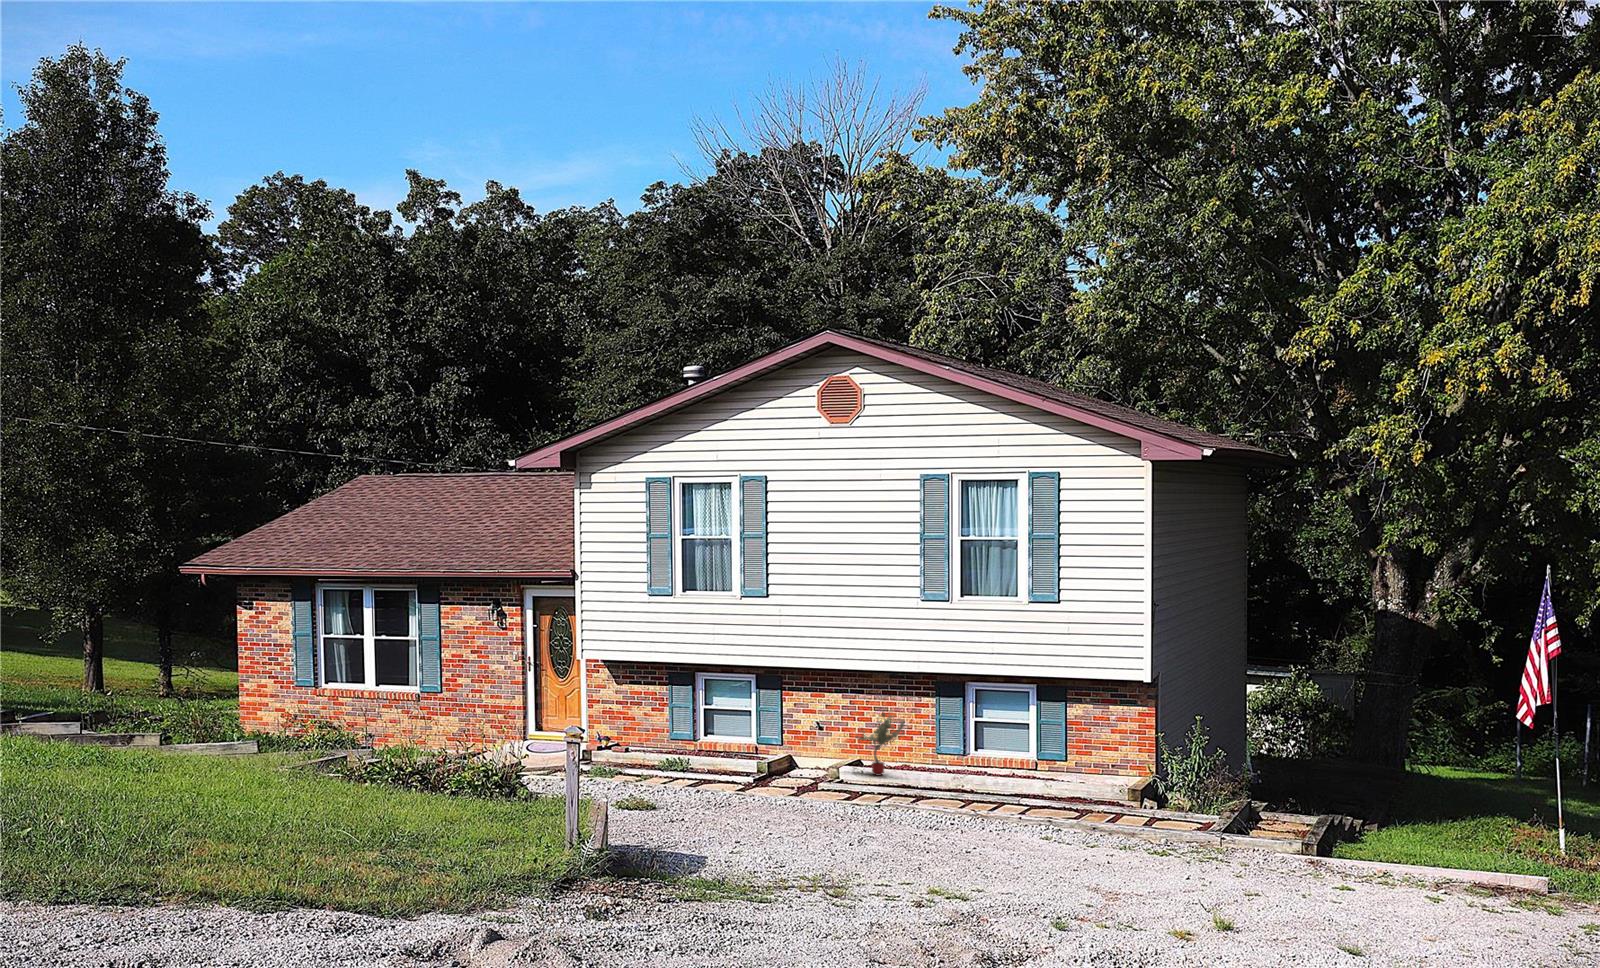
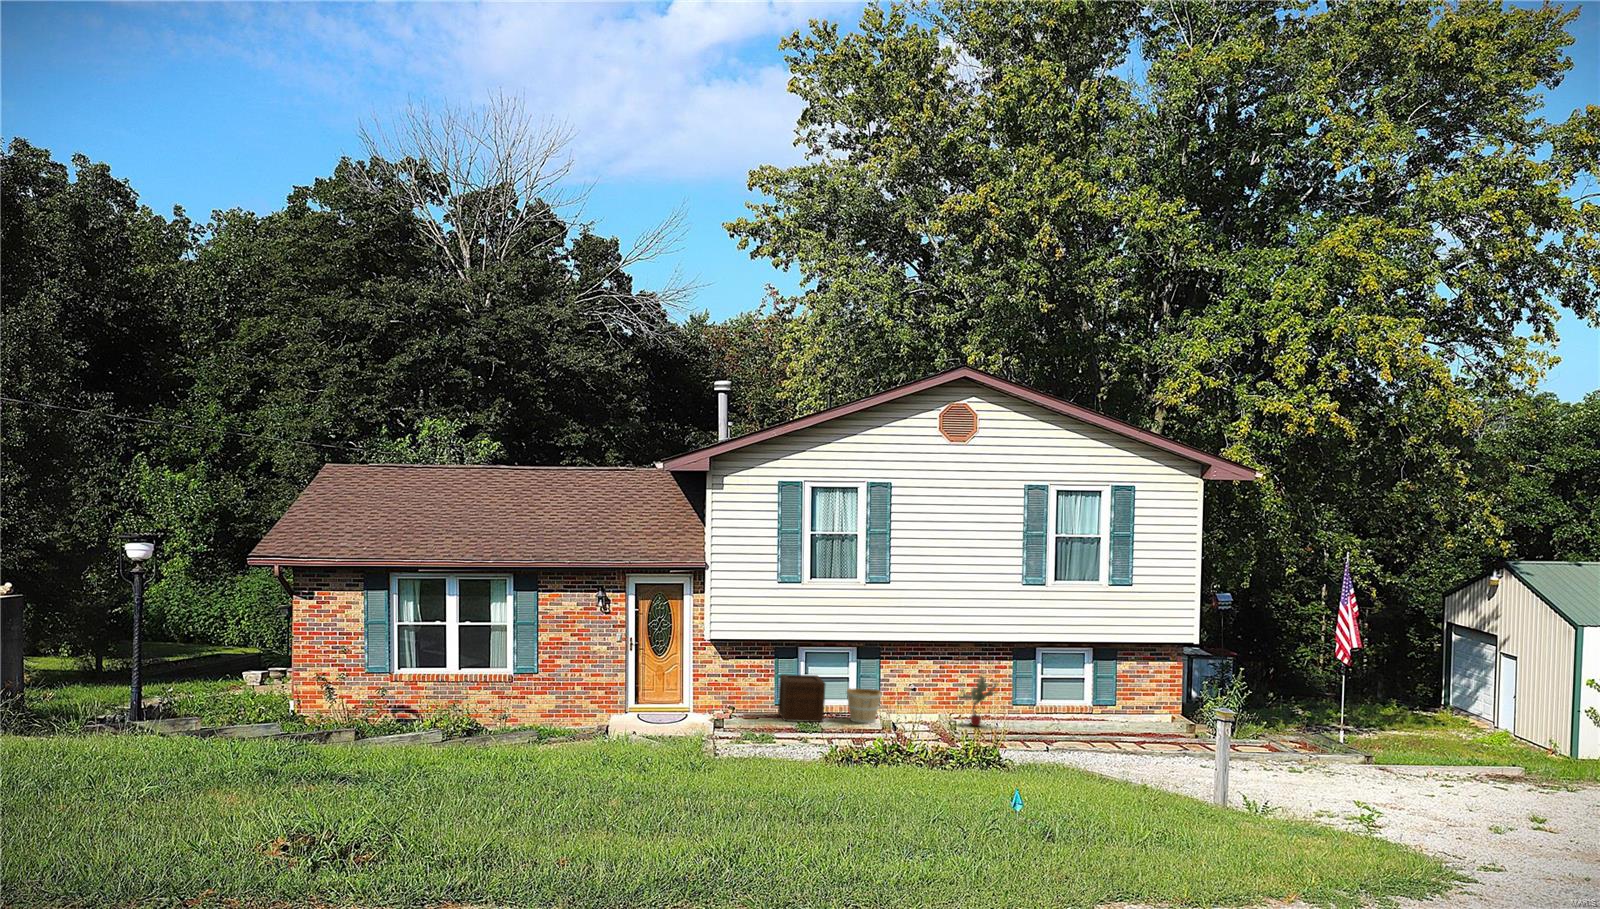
wooden crate: none [649,703,711,758] -> present [778,674,825,722]
wooden bucket: none [727,722,770,763] -> present [847,688,882,723]

